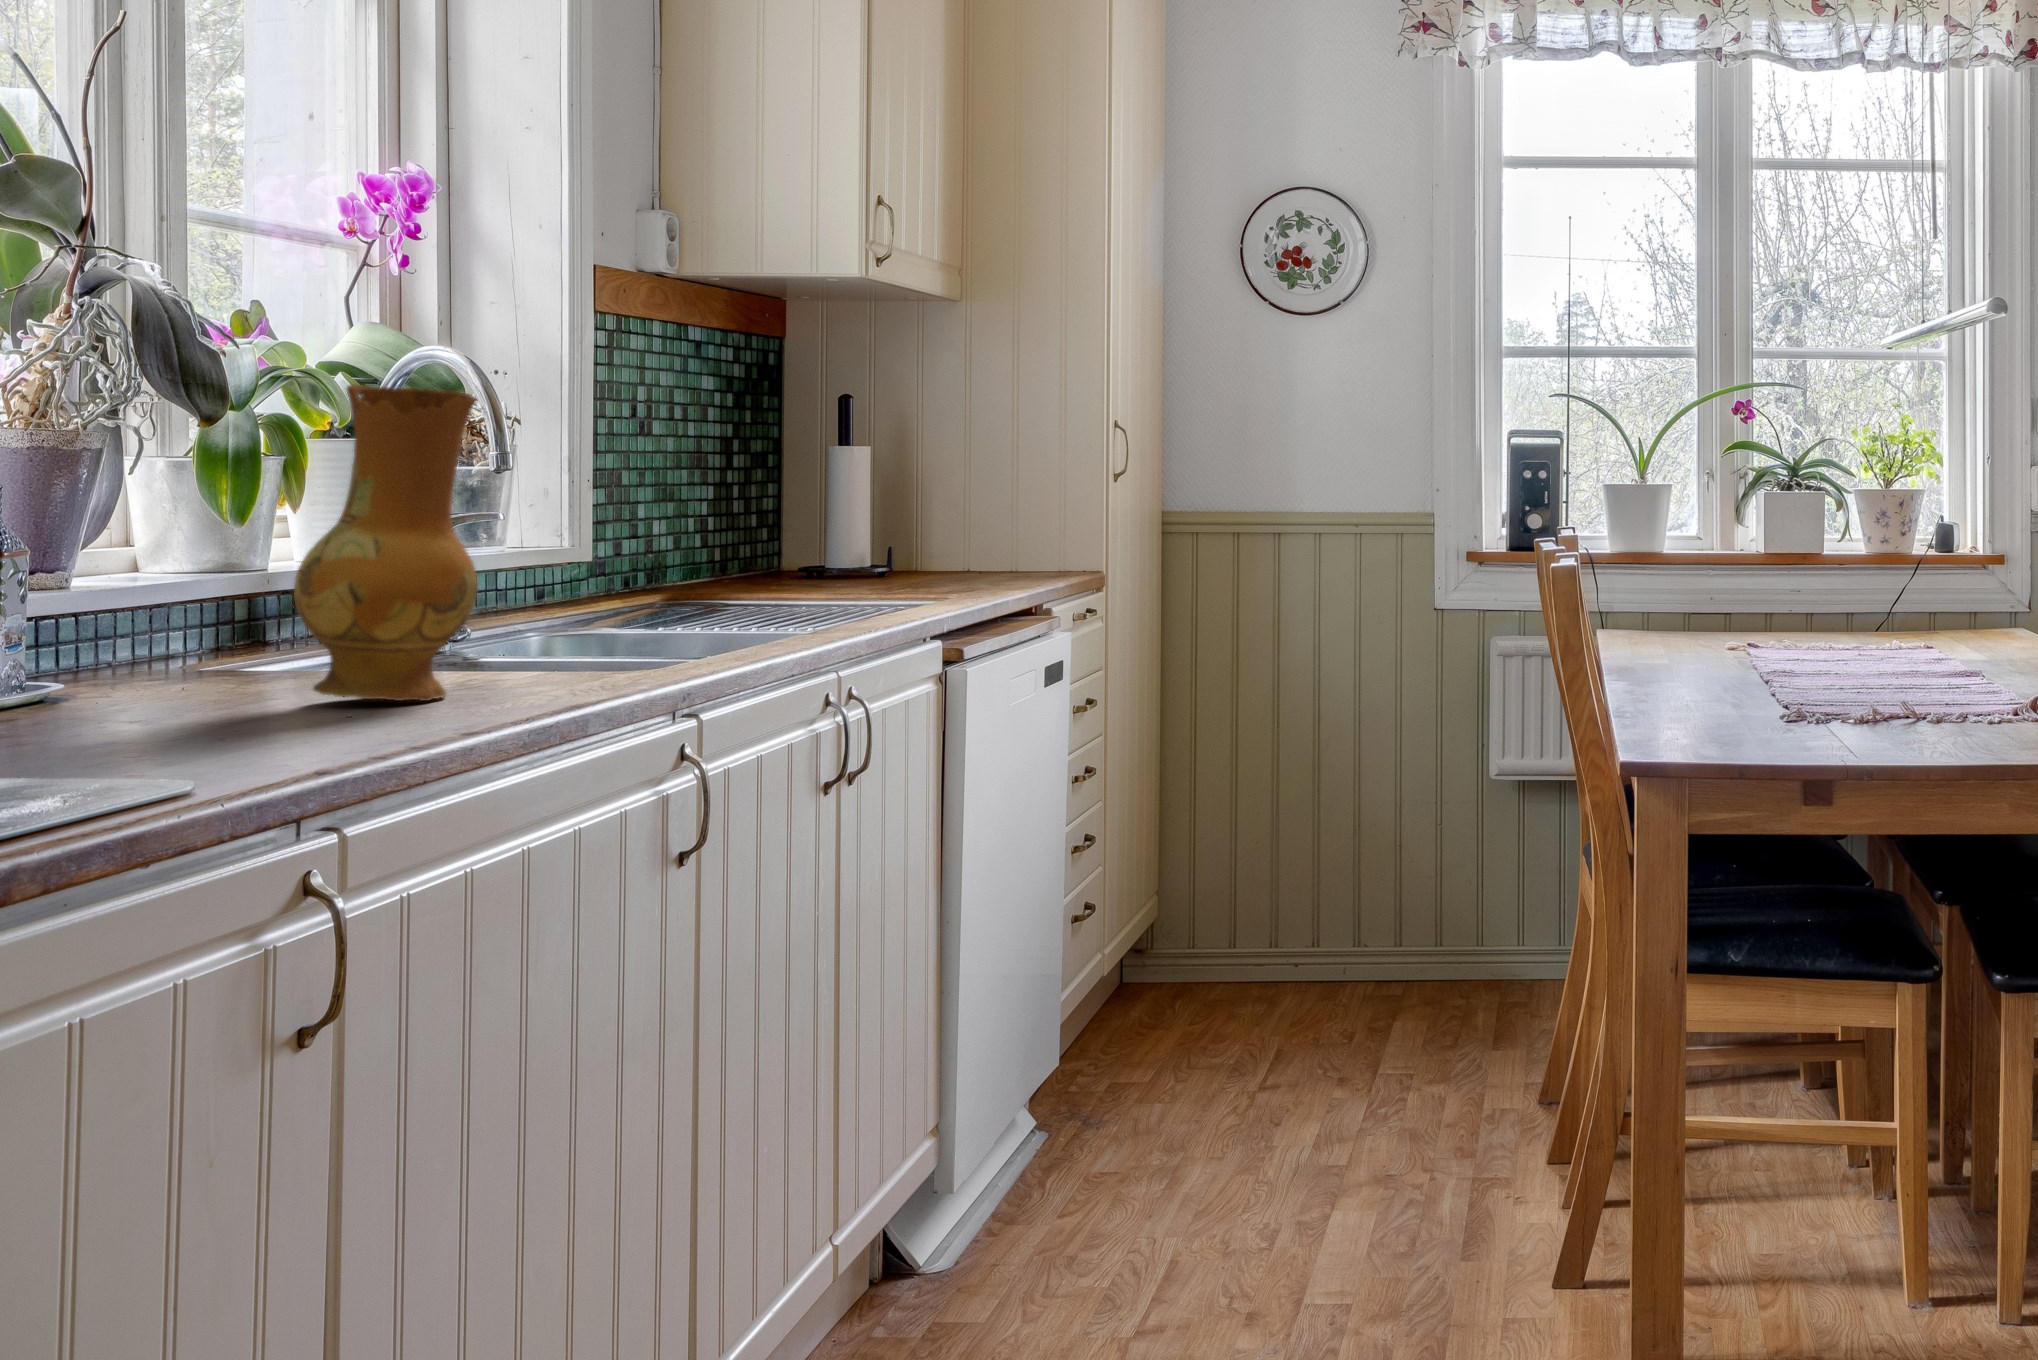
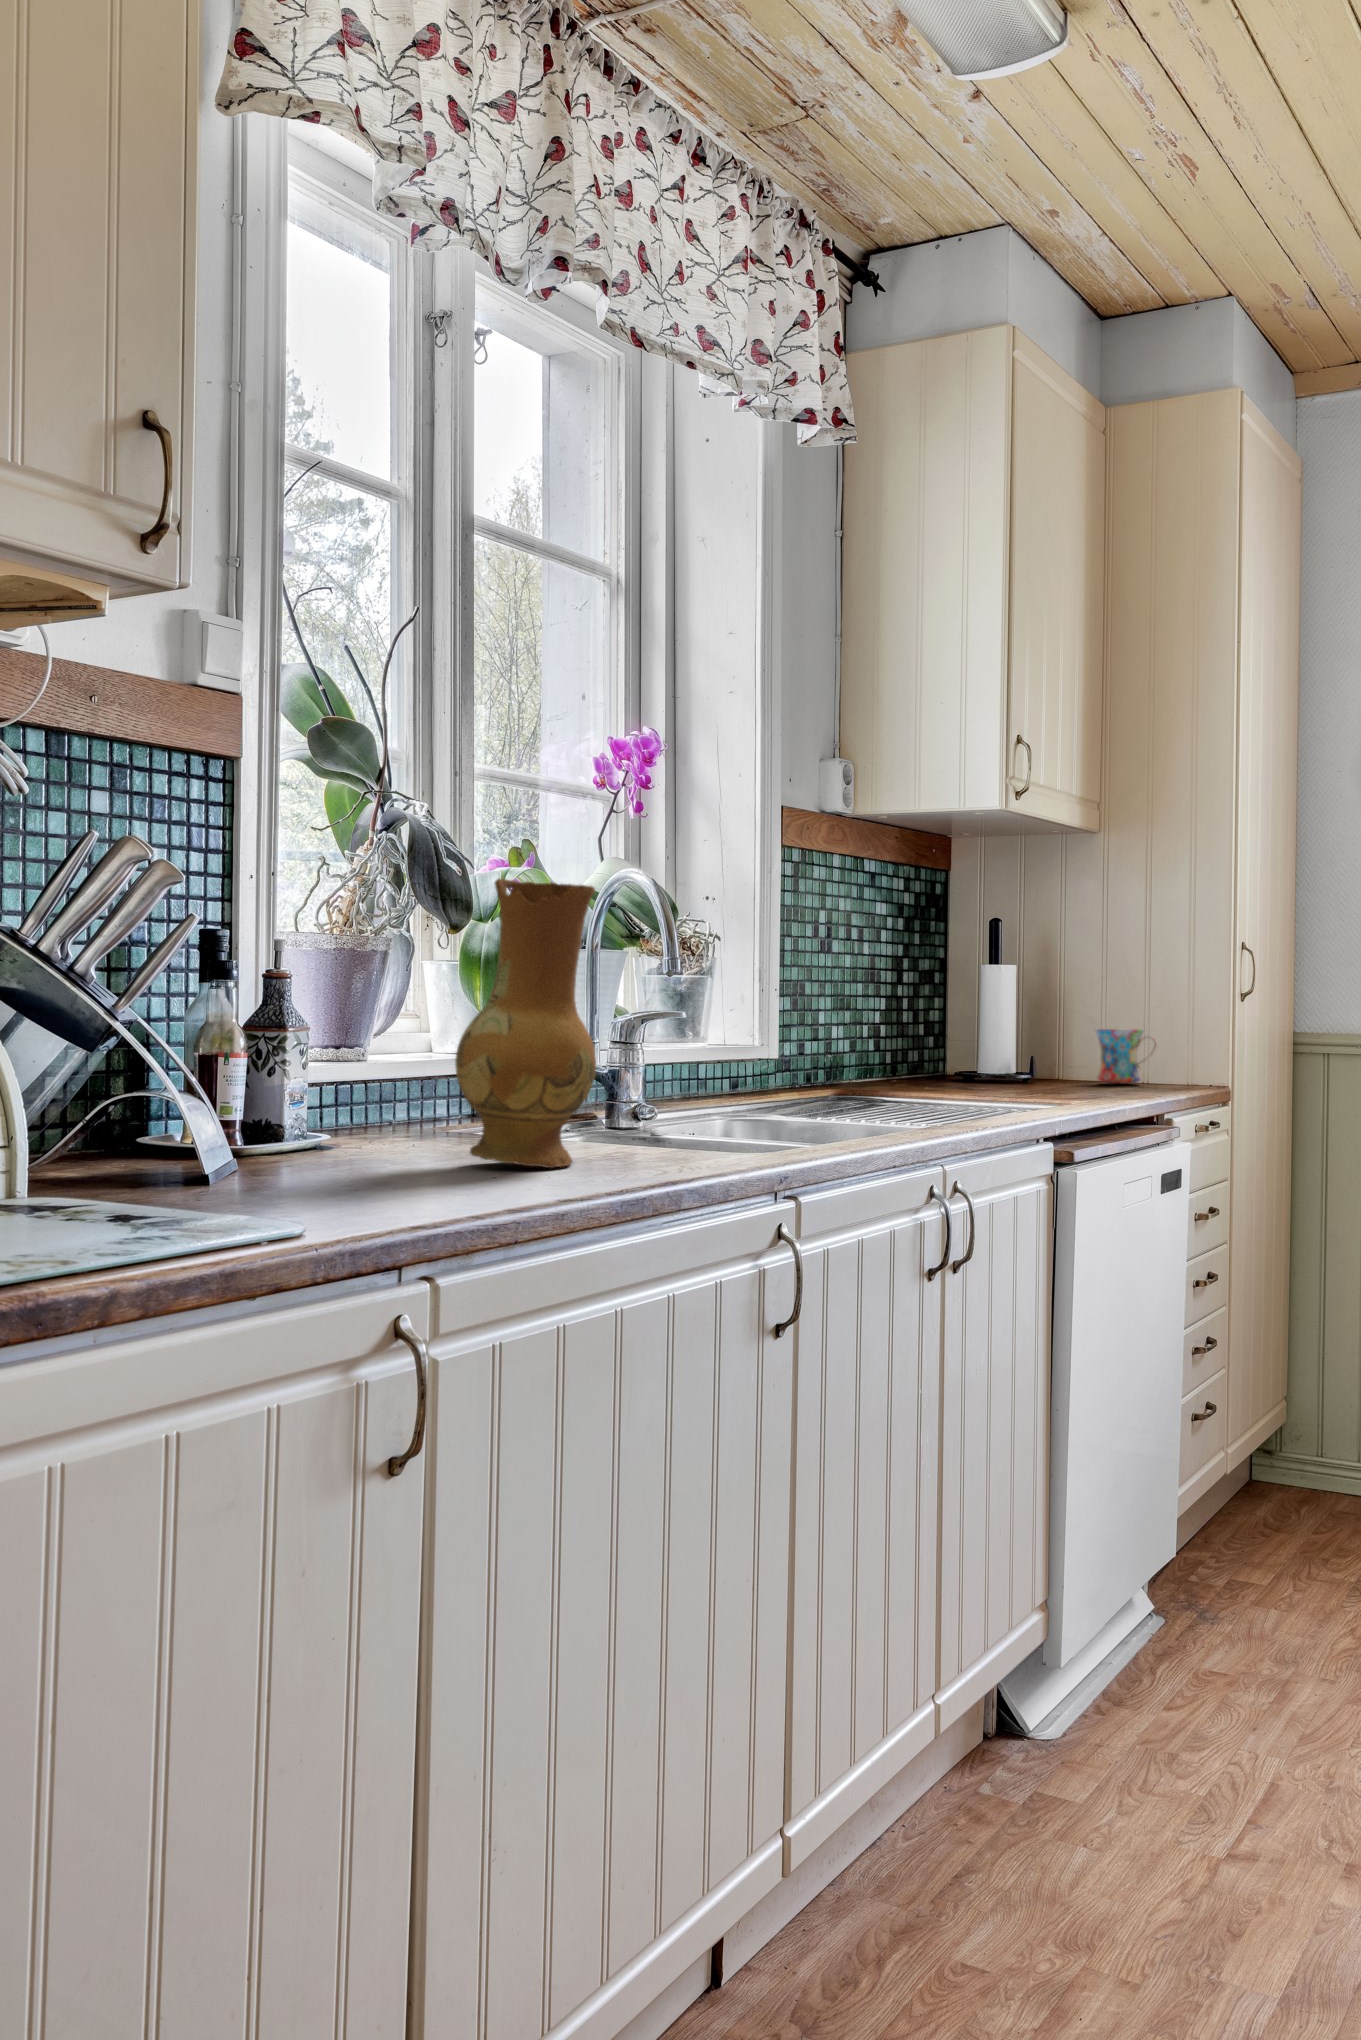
mug: none [958,514,1025,572] -> present [1095,1029,1157,1084]

